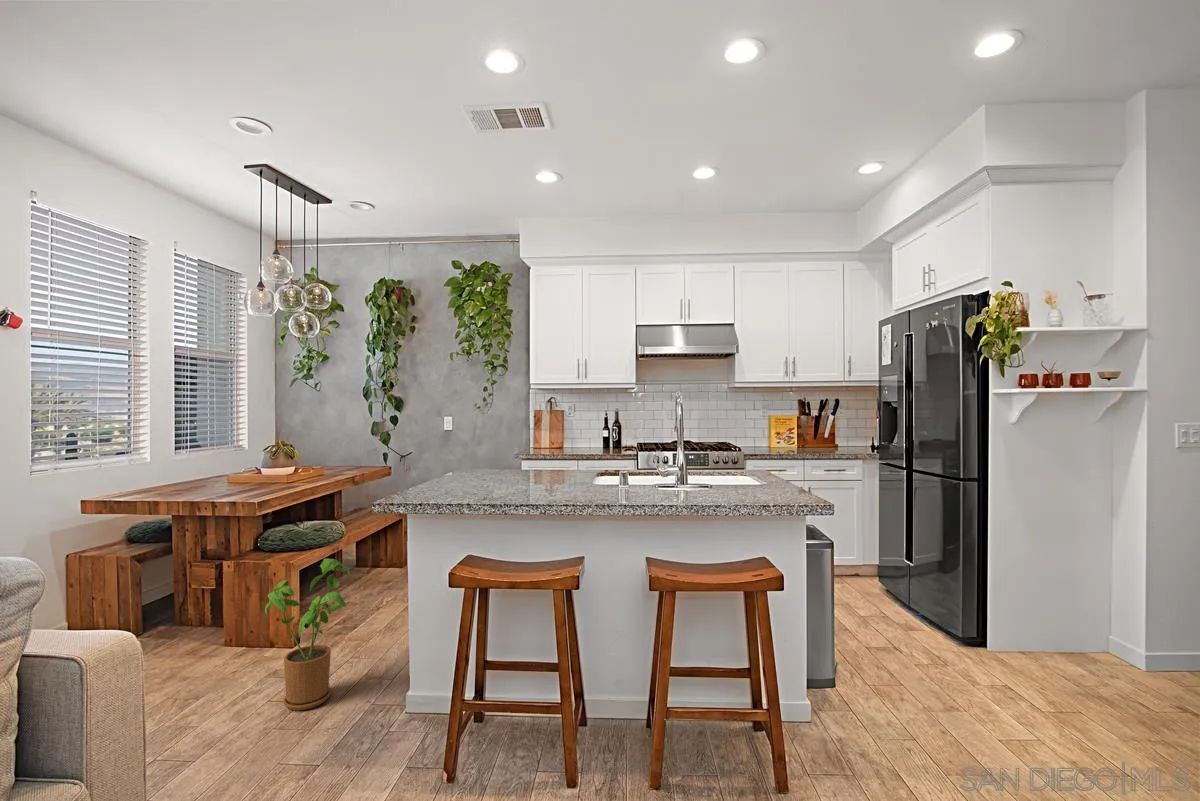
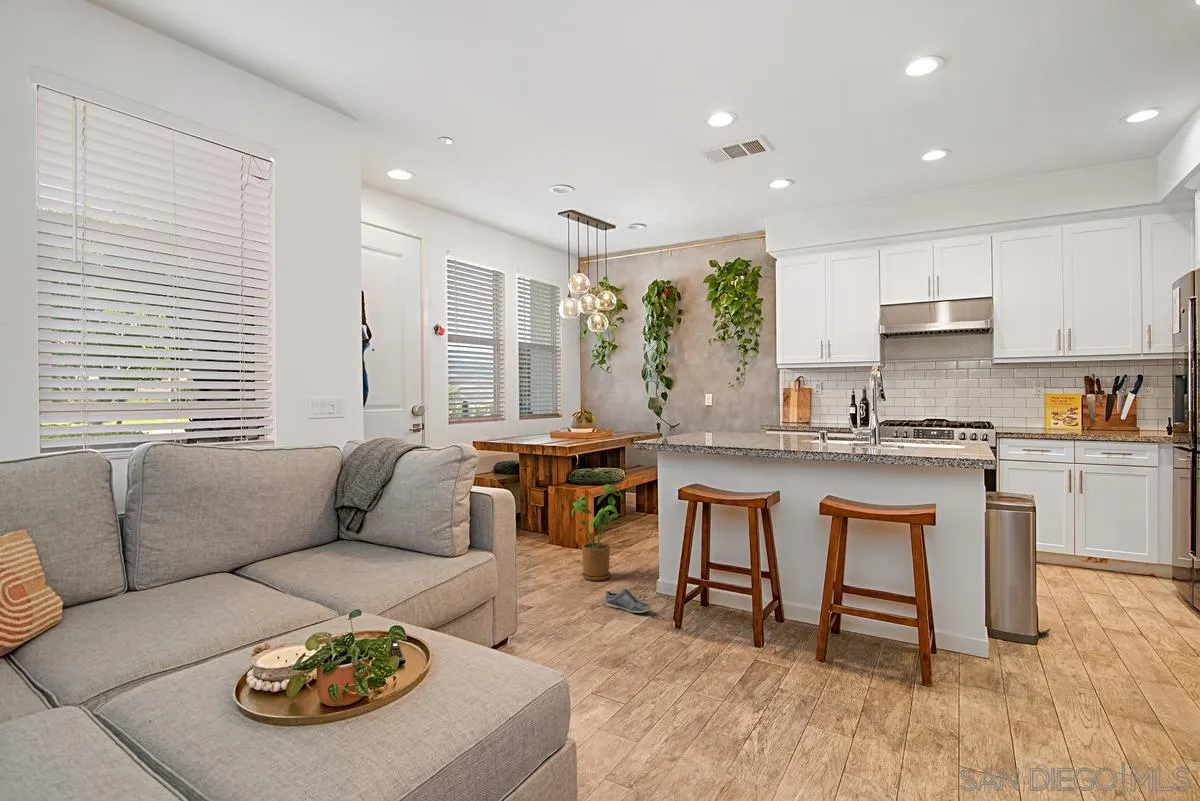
shoe: none [329,727,405,767] -> present [606,589,651,613]

